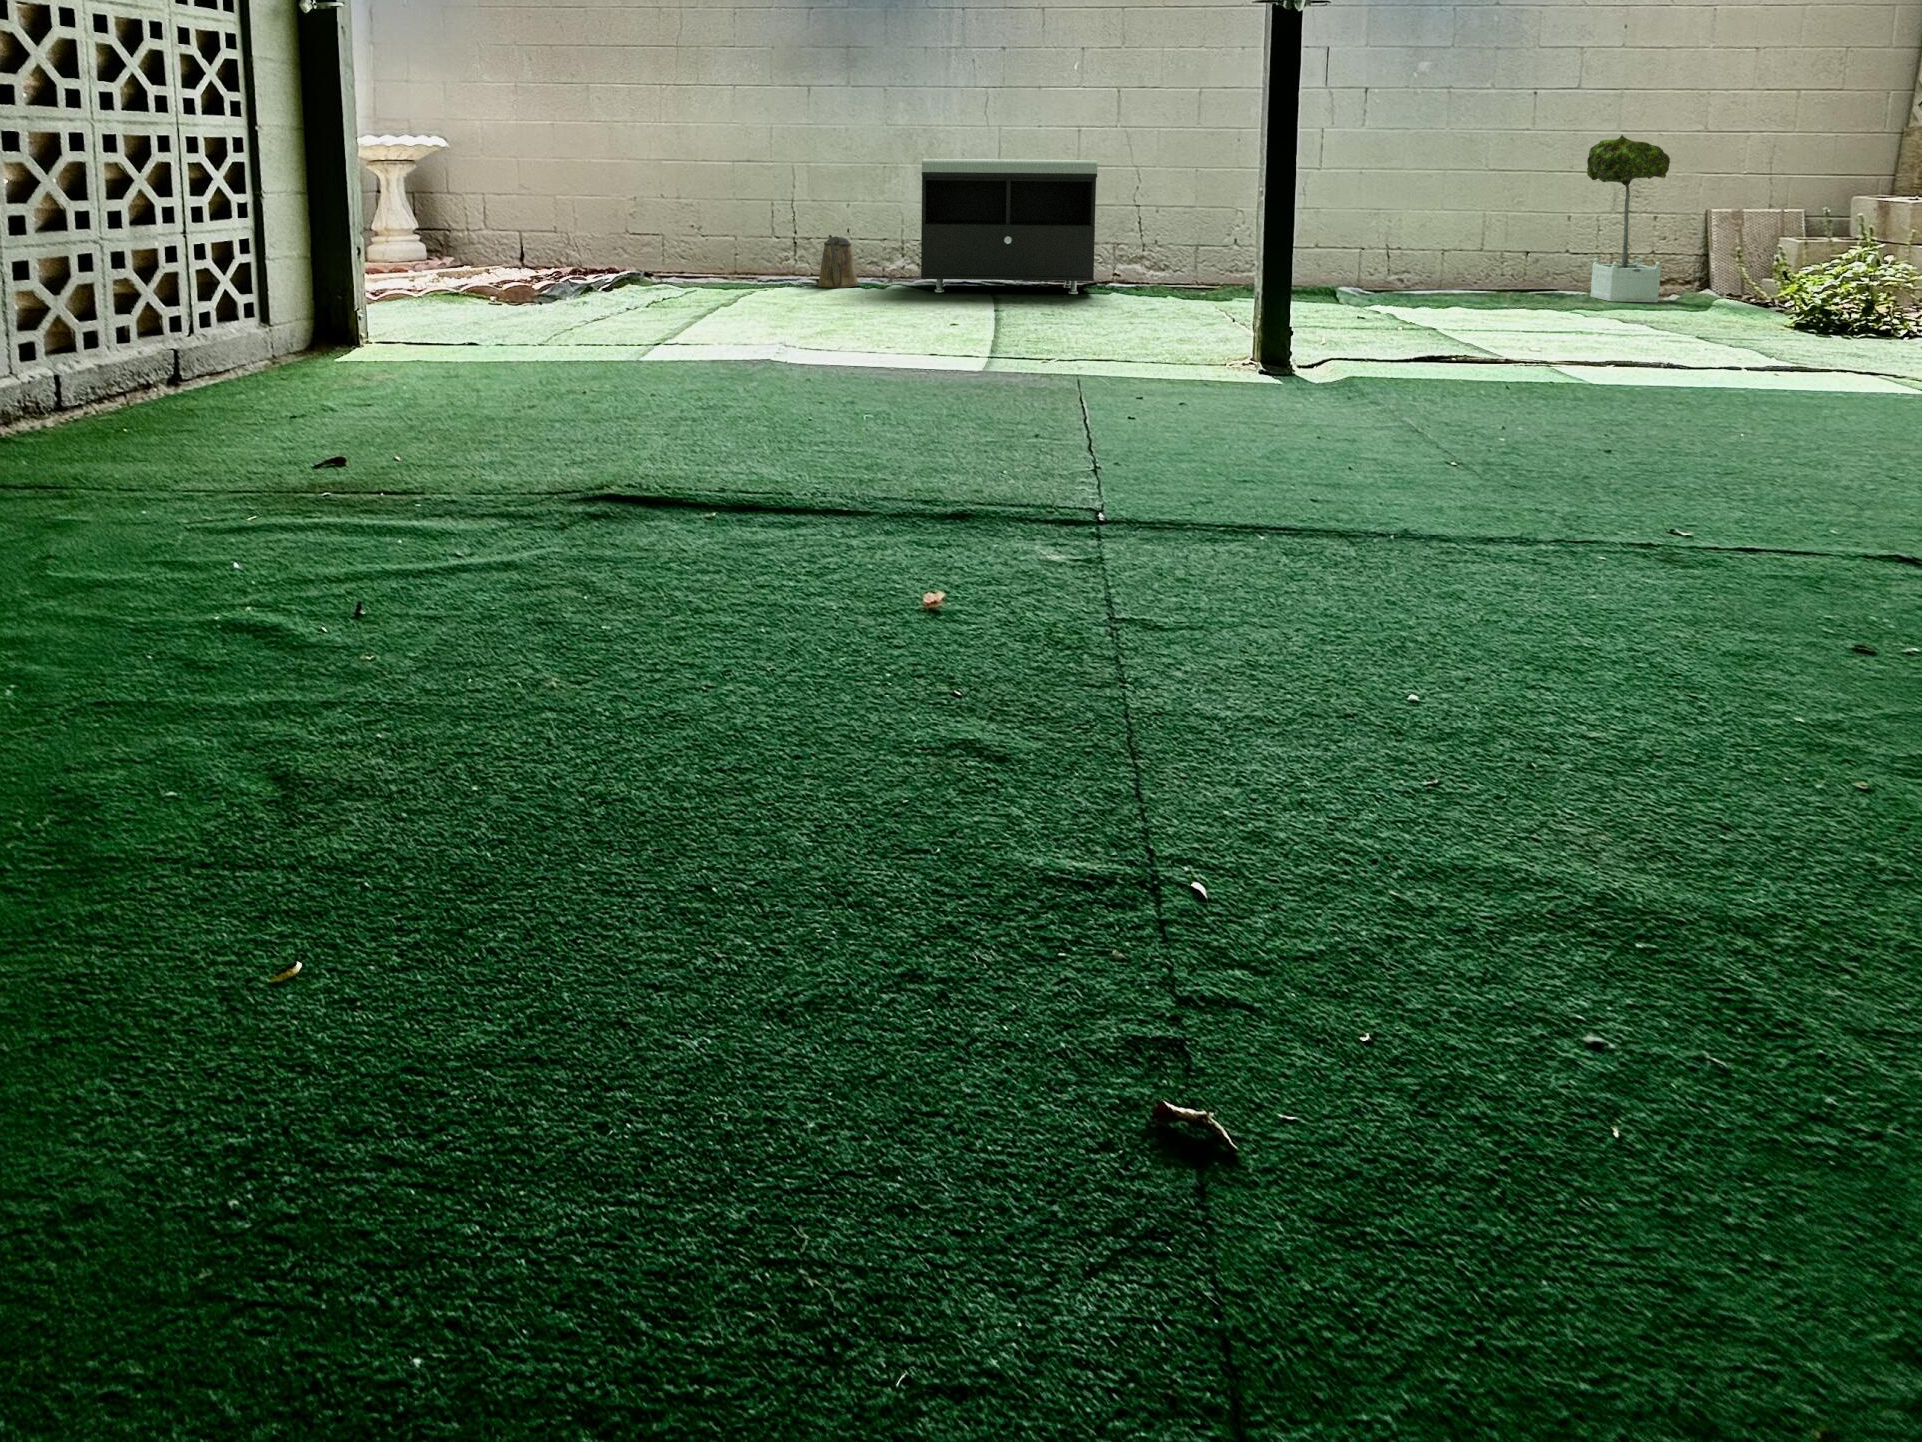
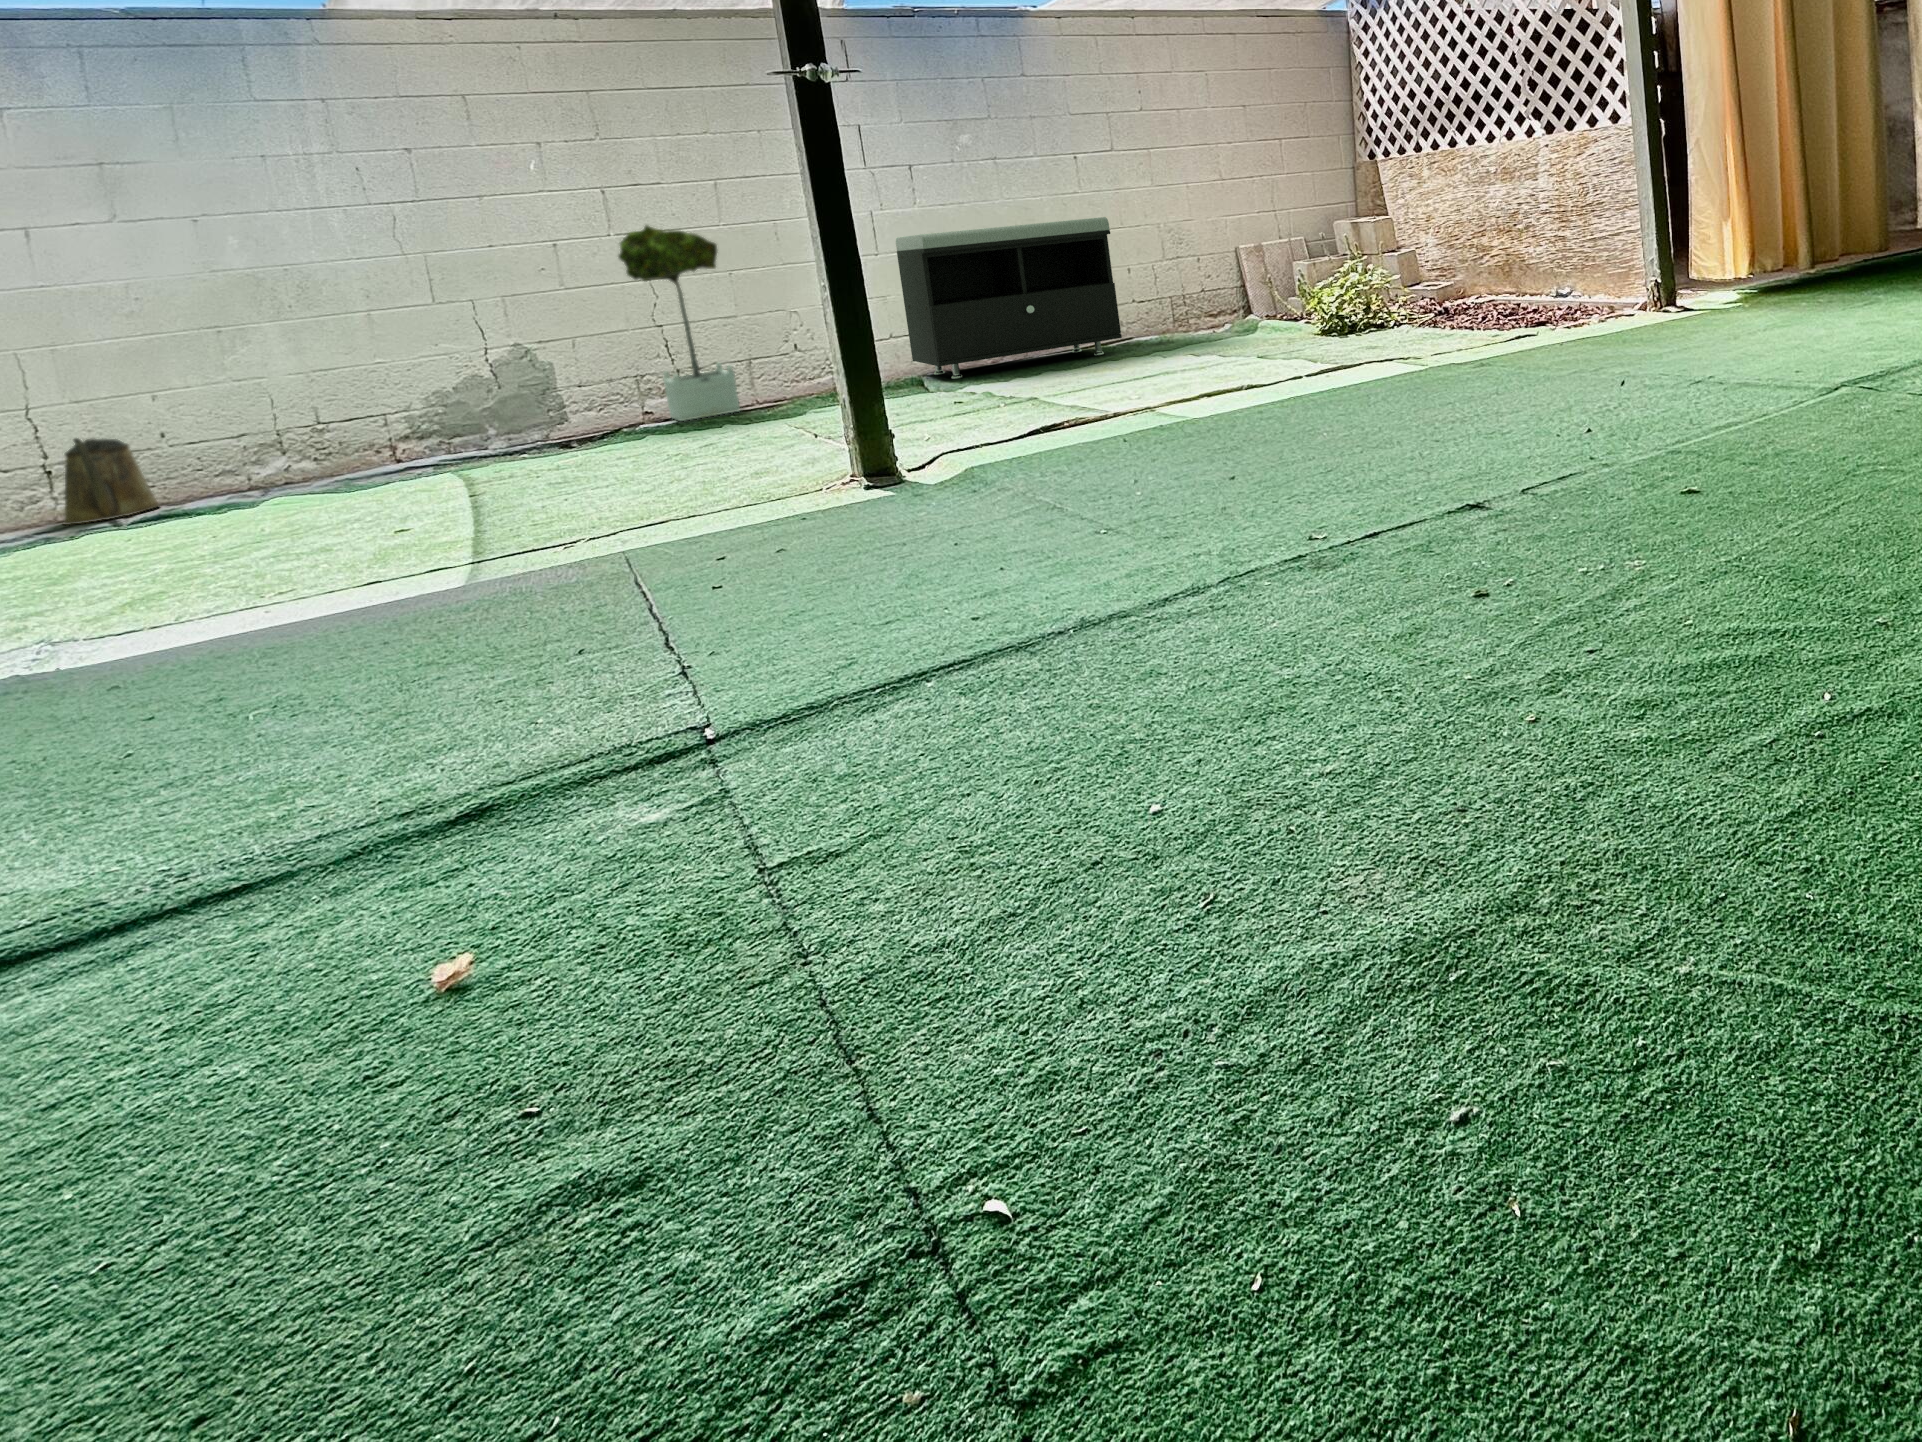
potted tree: present [1587,135,1670,302] -> present [619,225,740,421]
storage bench: present [921,159,1097,294] -> present [896,217,1122,379]

